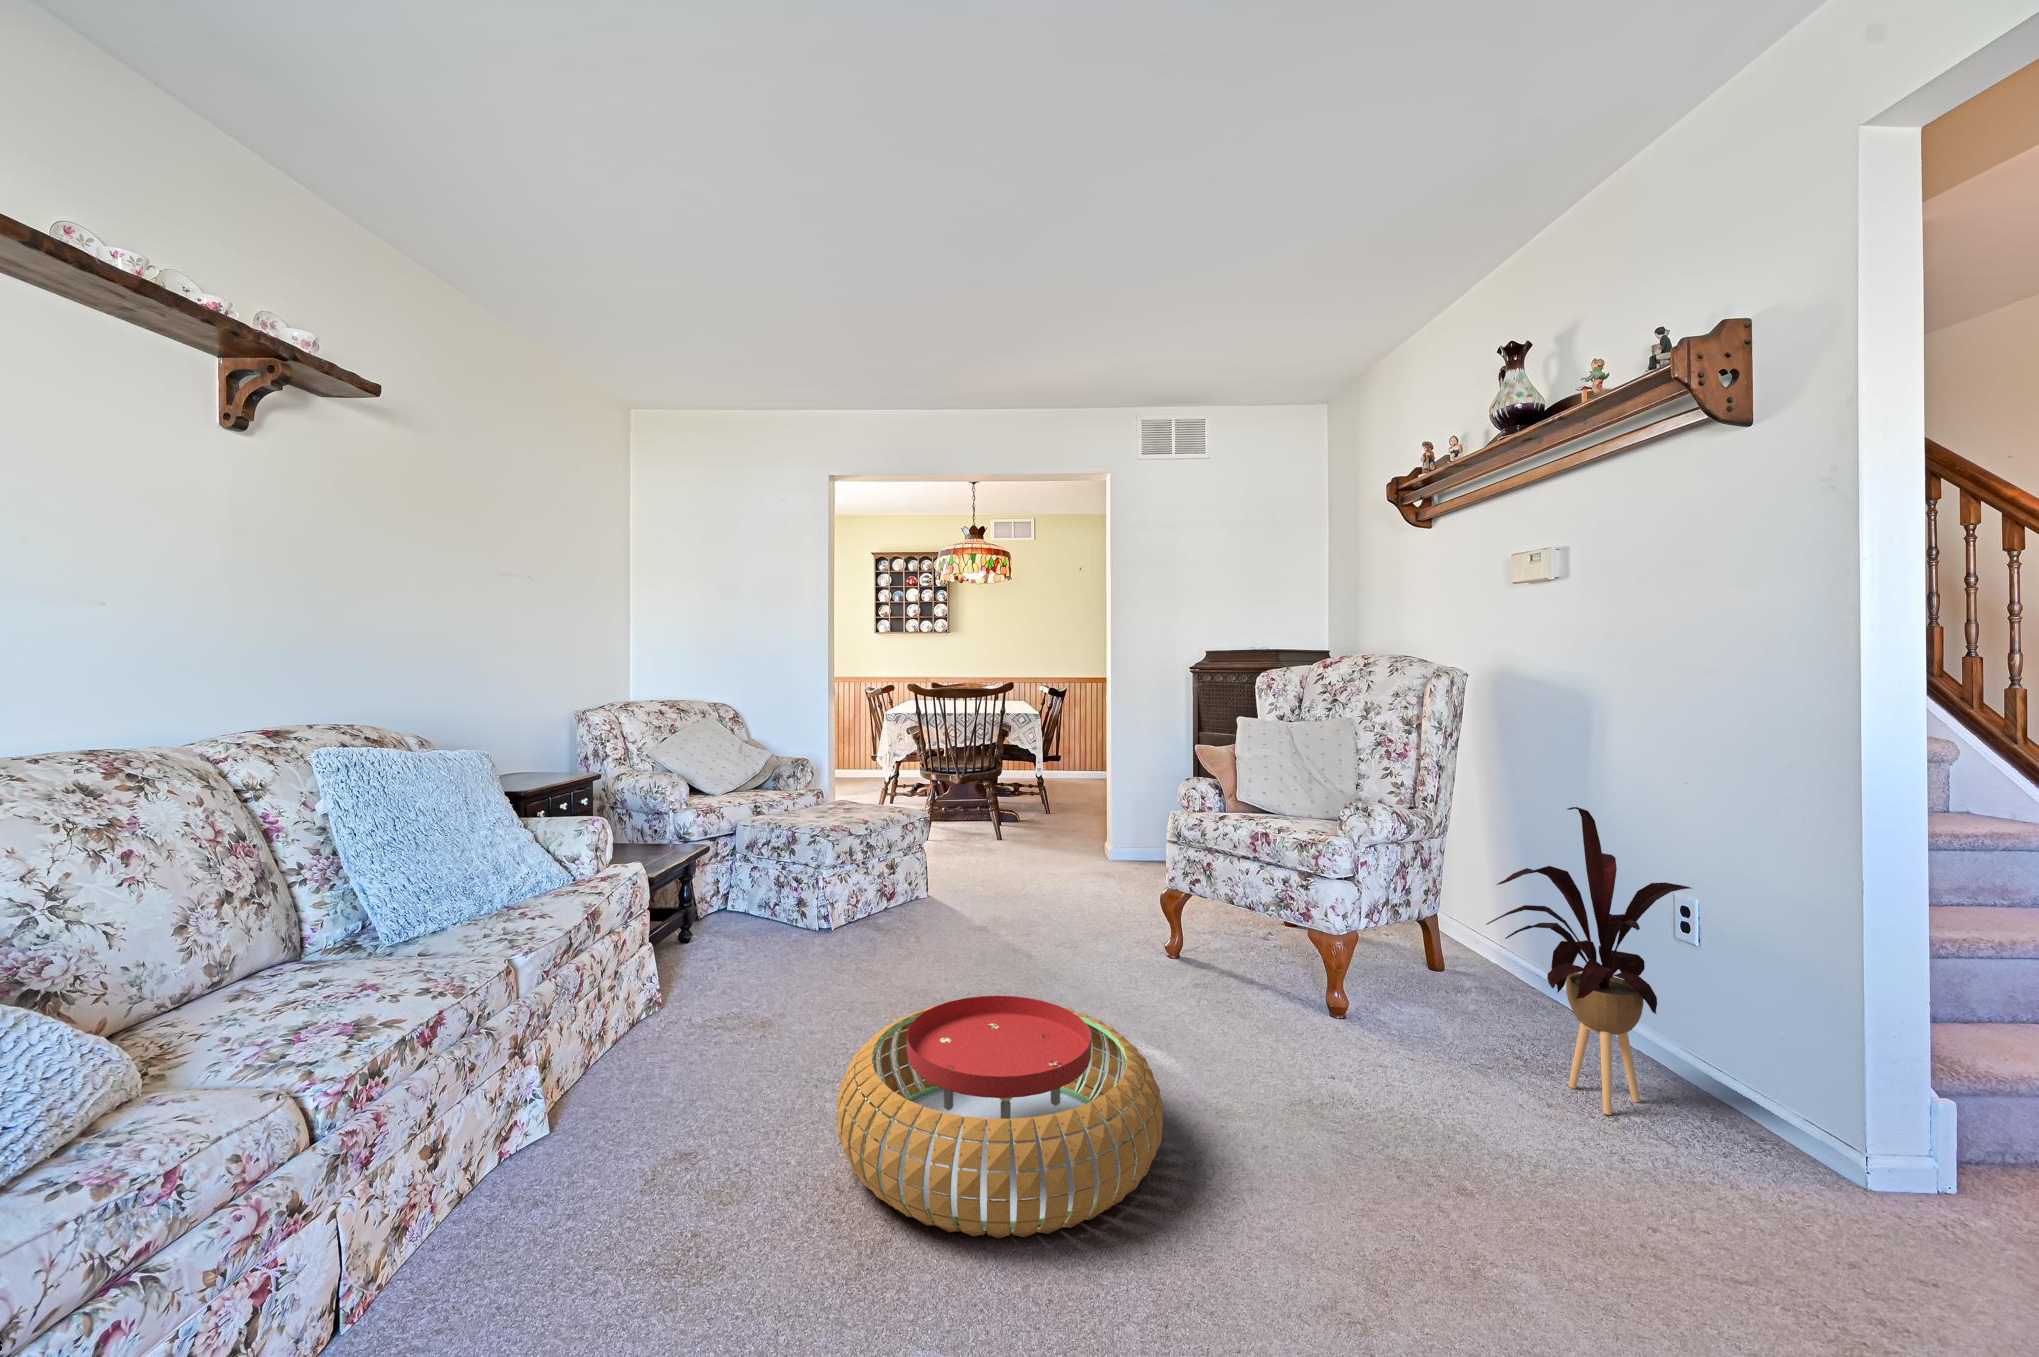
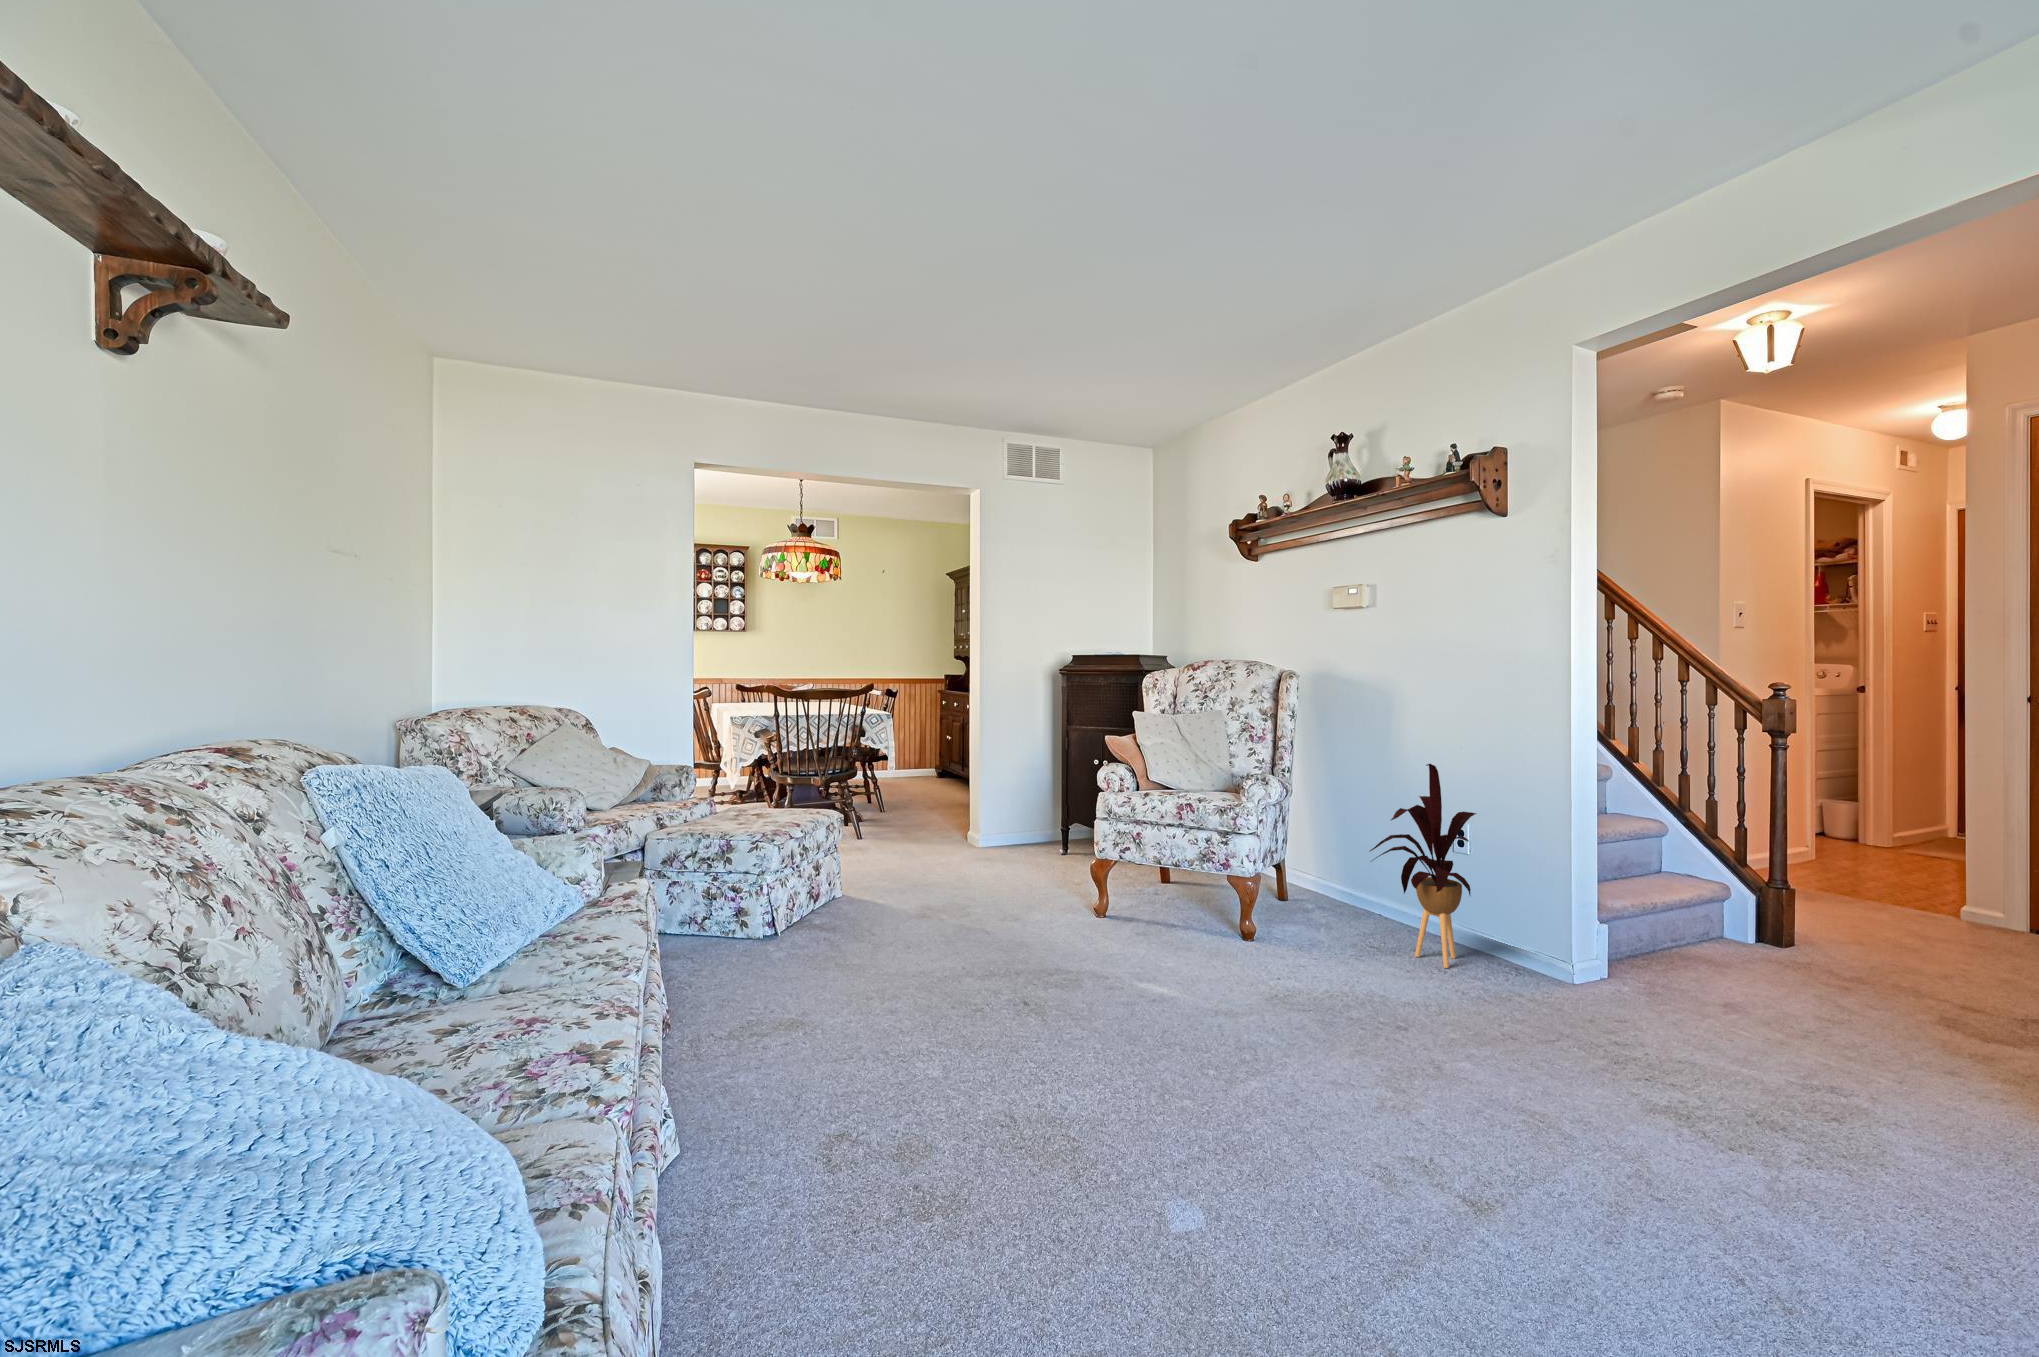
pouf: present [837,996,1163,1238] -> none [980,947,1254,1133]

